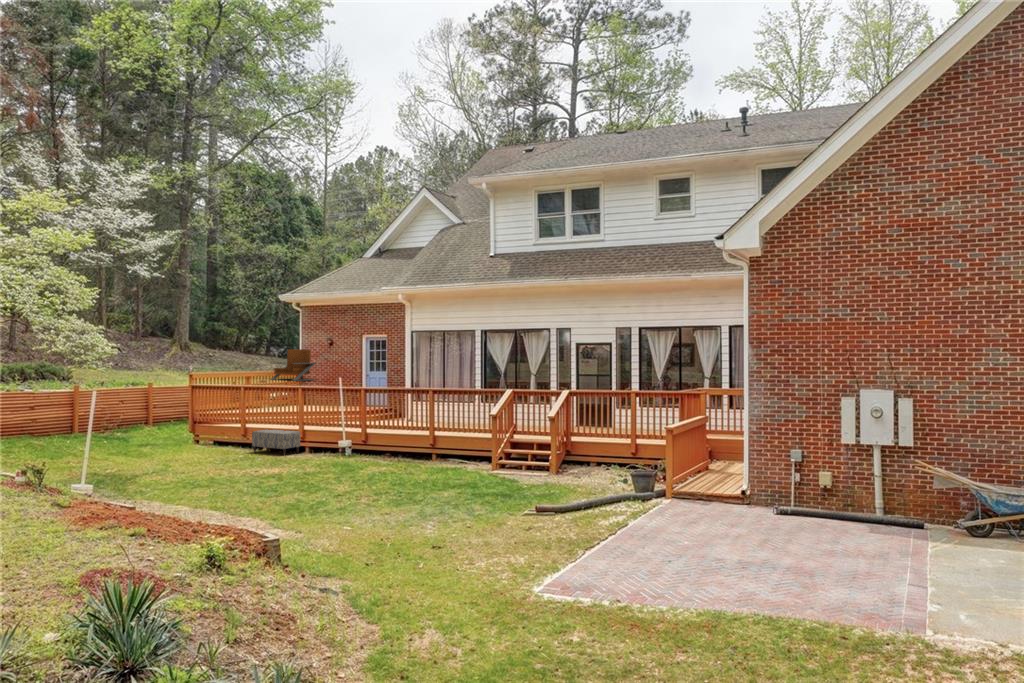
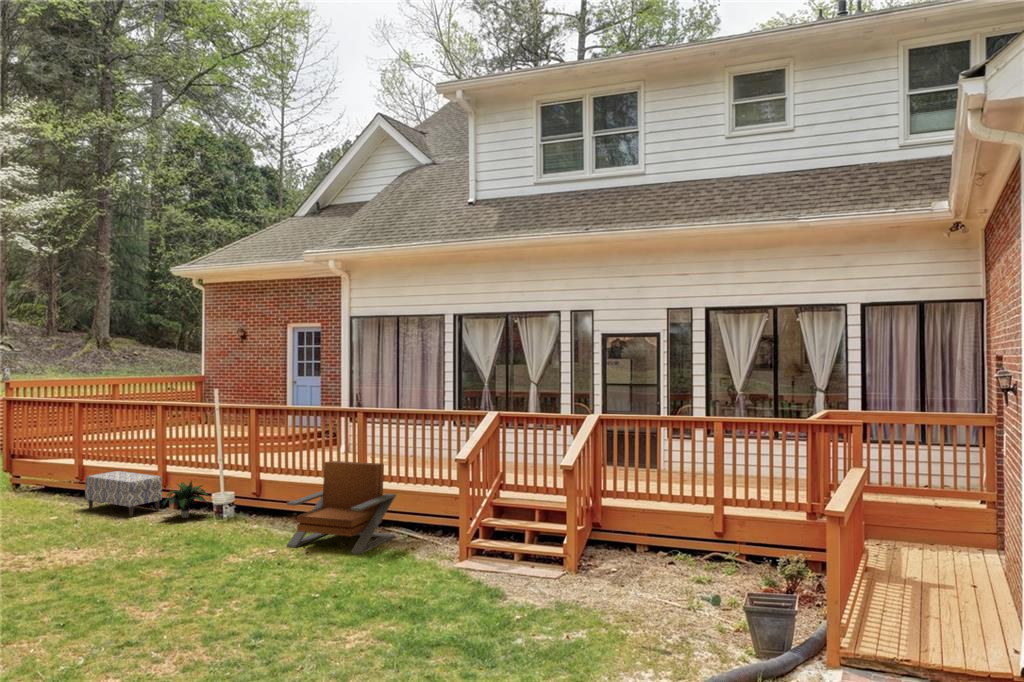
lounge chair: present [271,349,315,381] -> present [287,461,396,554]
potted plant: none [304,432,334,456] -> present [163,481,209,518]

